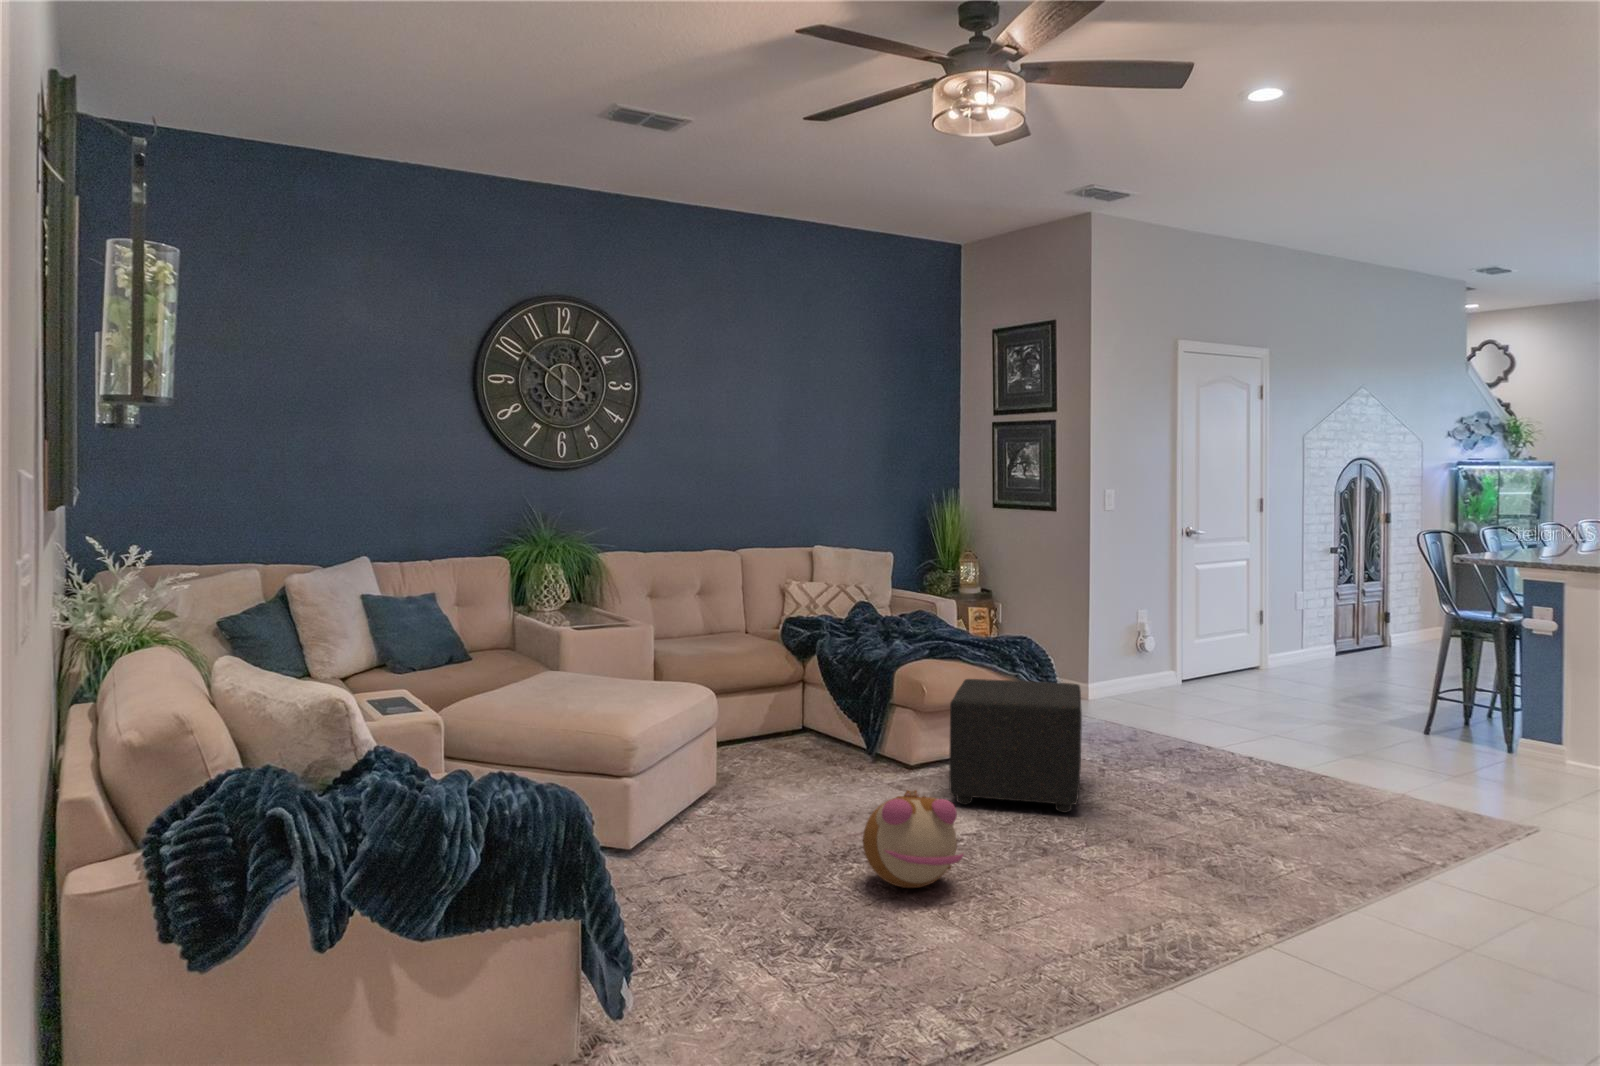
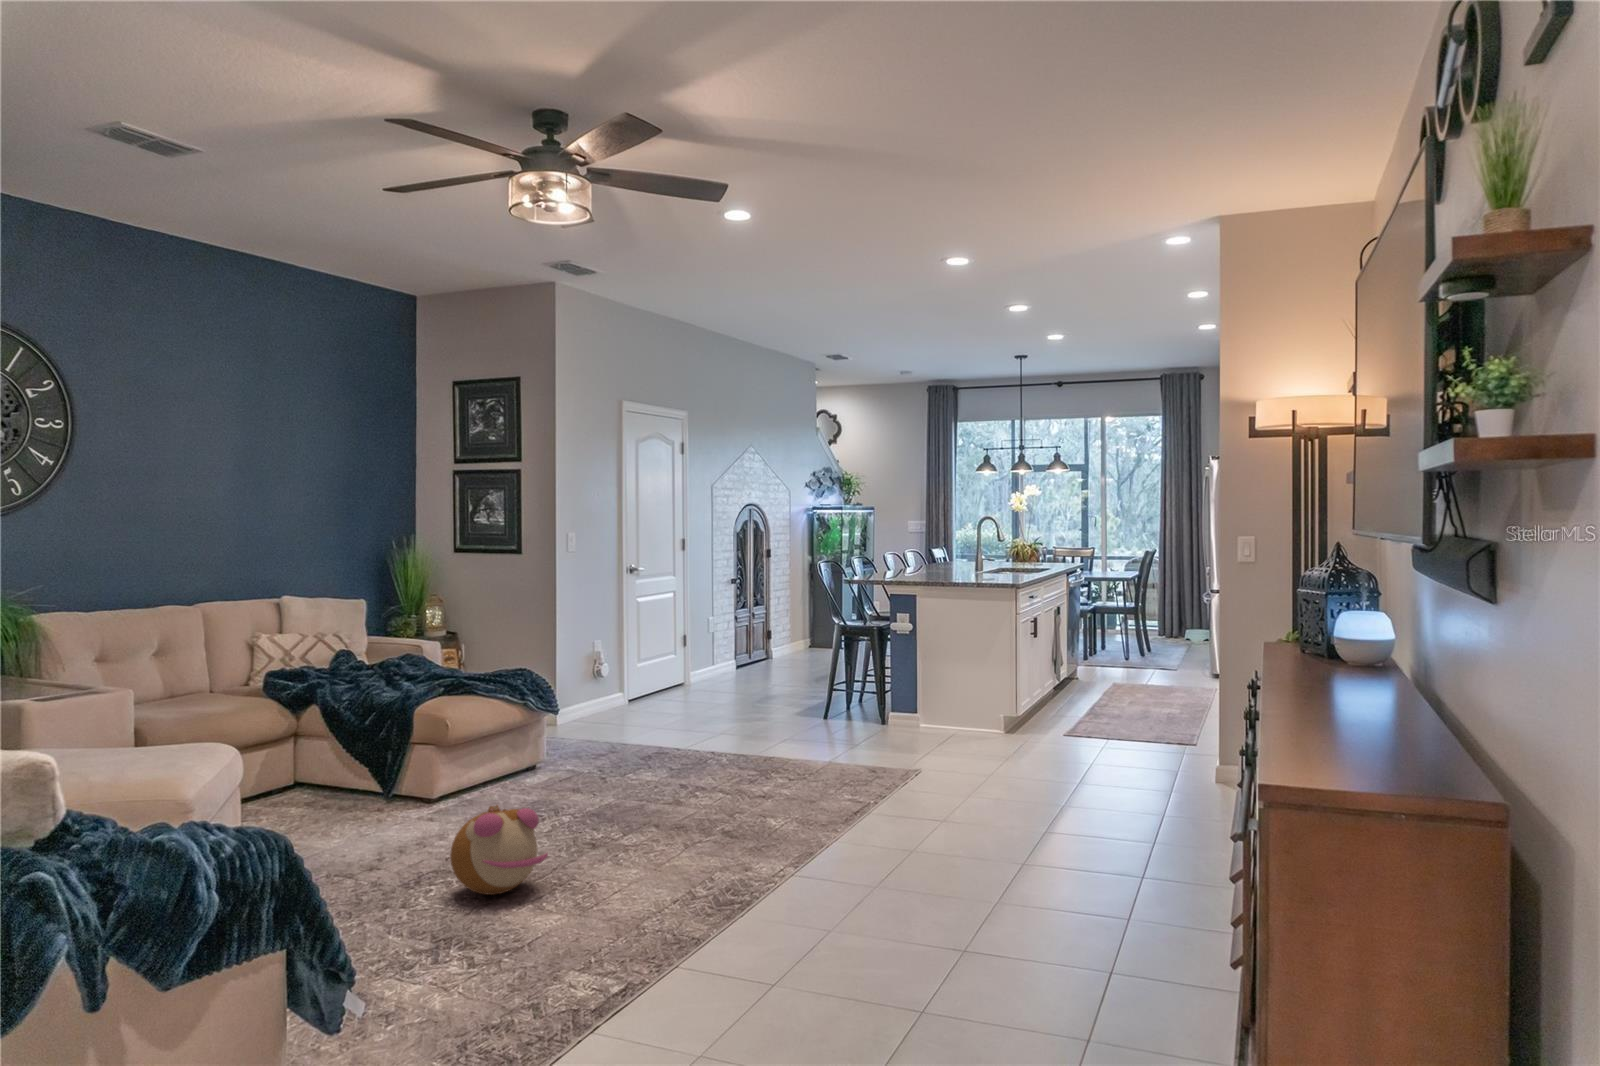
ottoman: present [949,679,1082,813] -> none [484,704,605,824]

